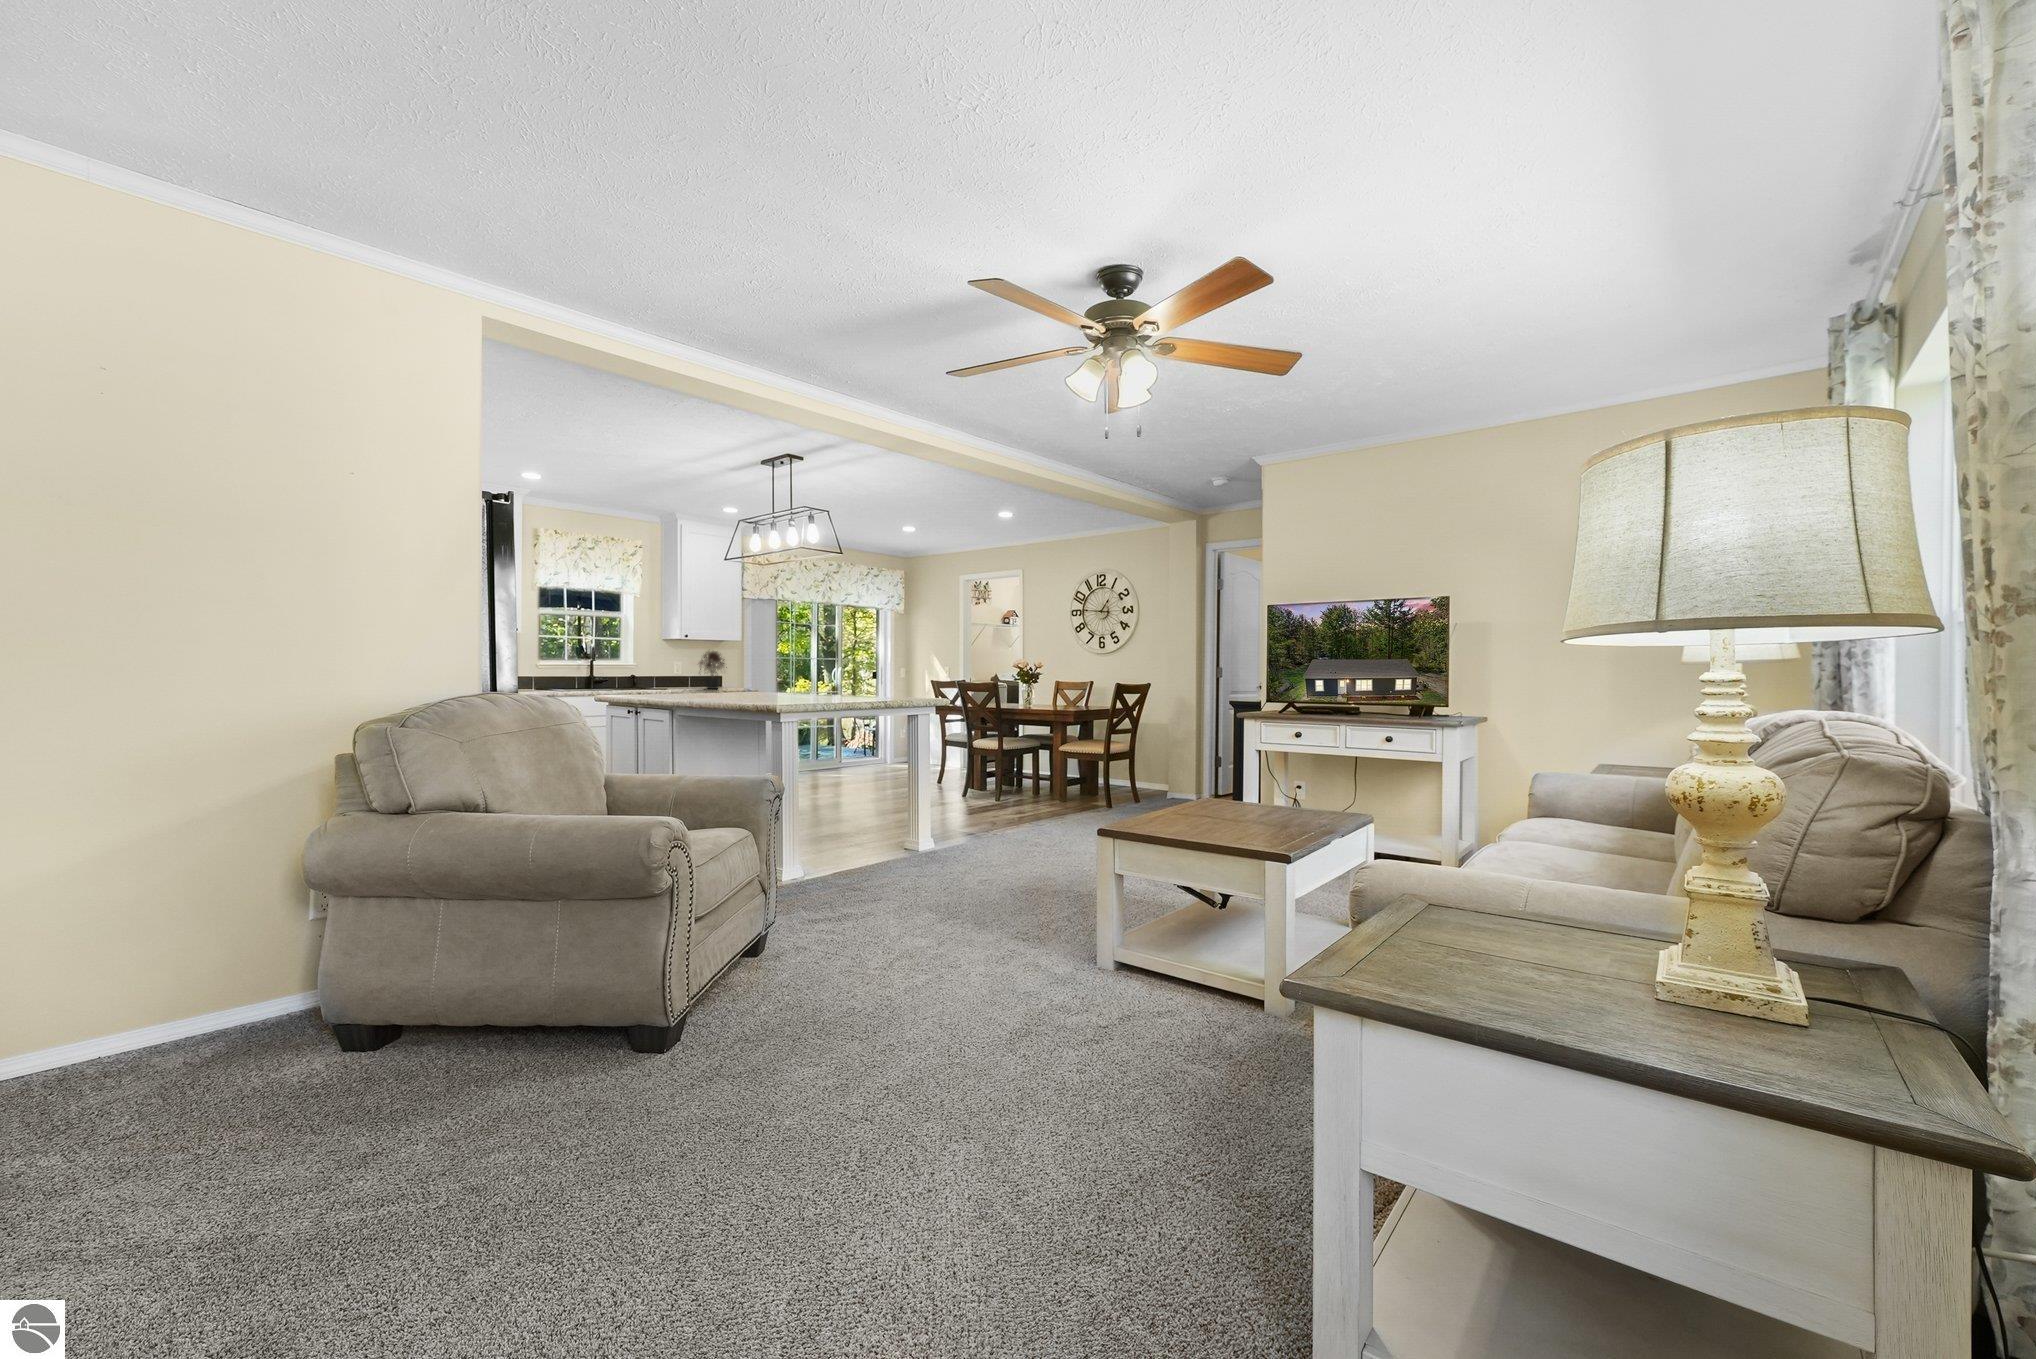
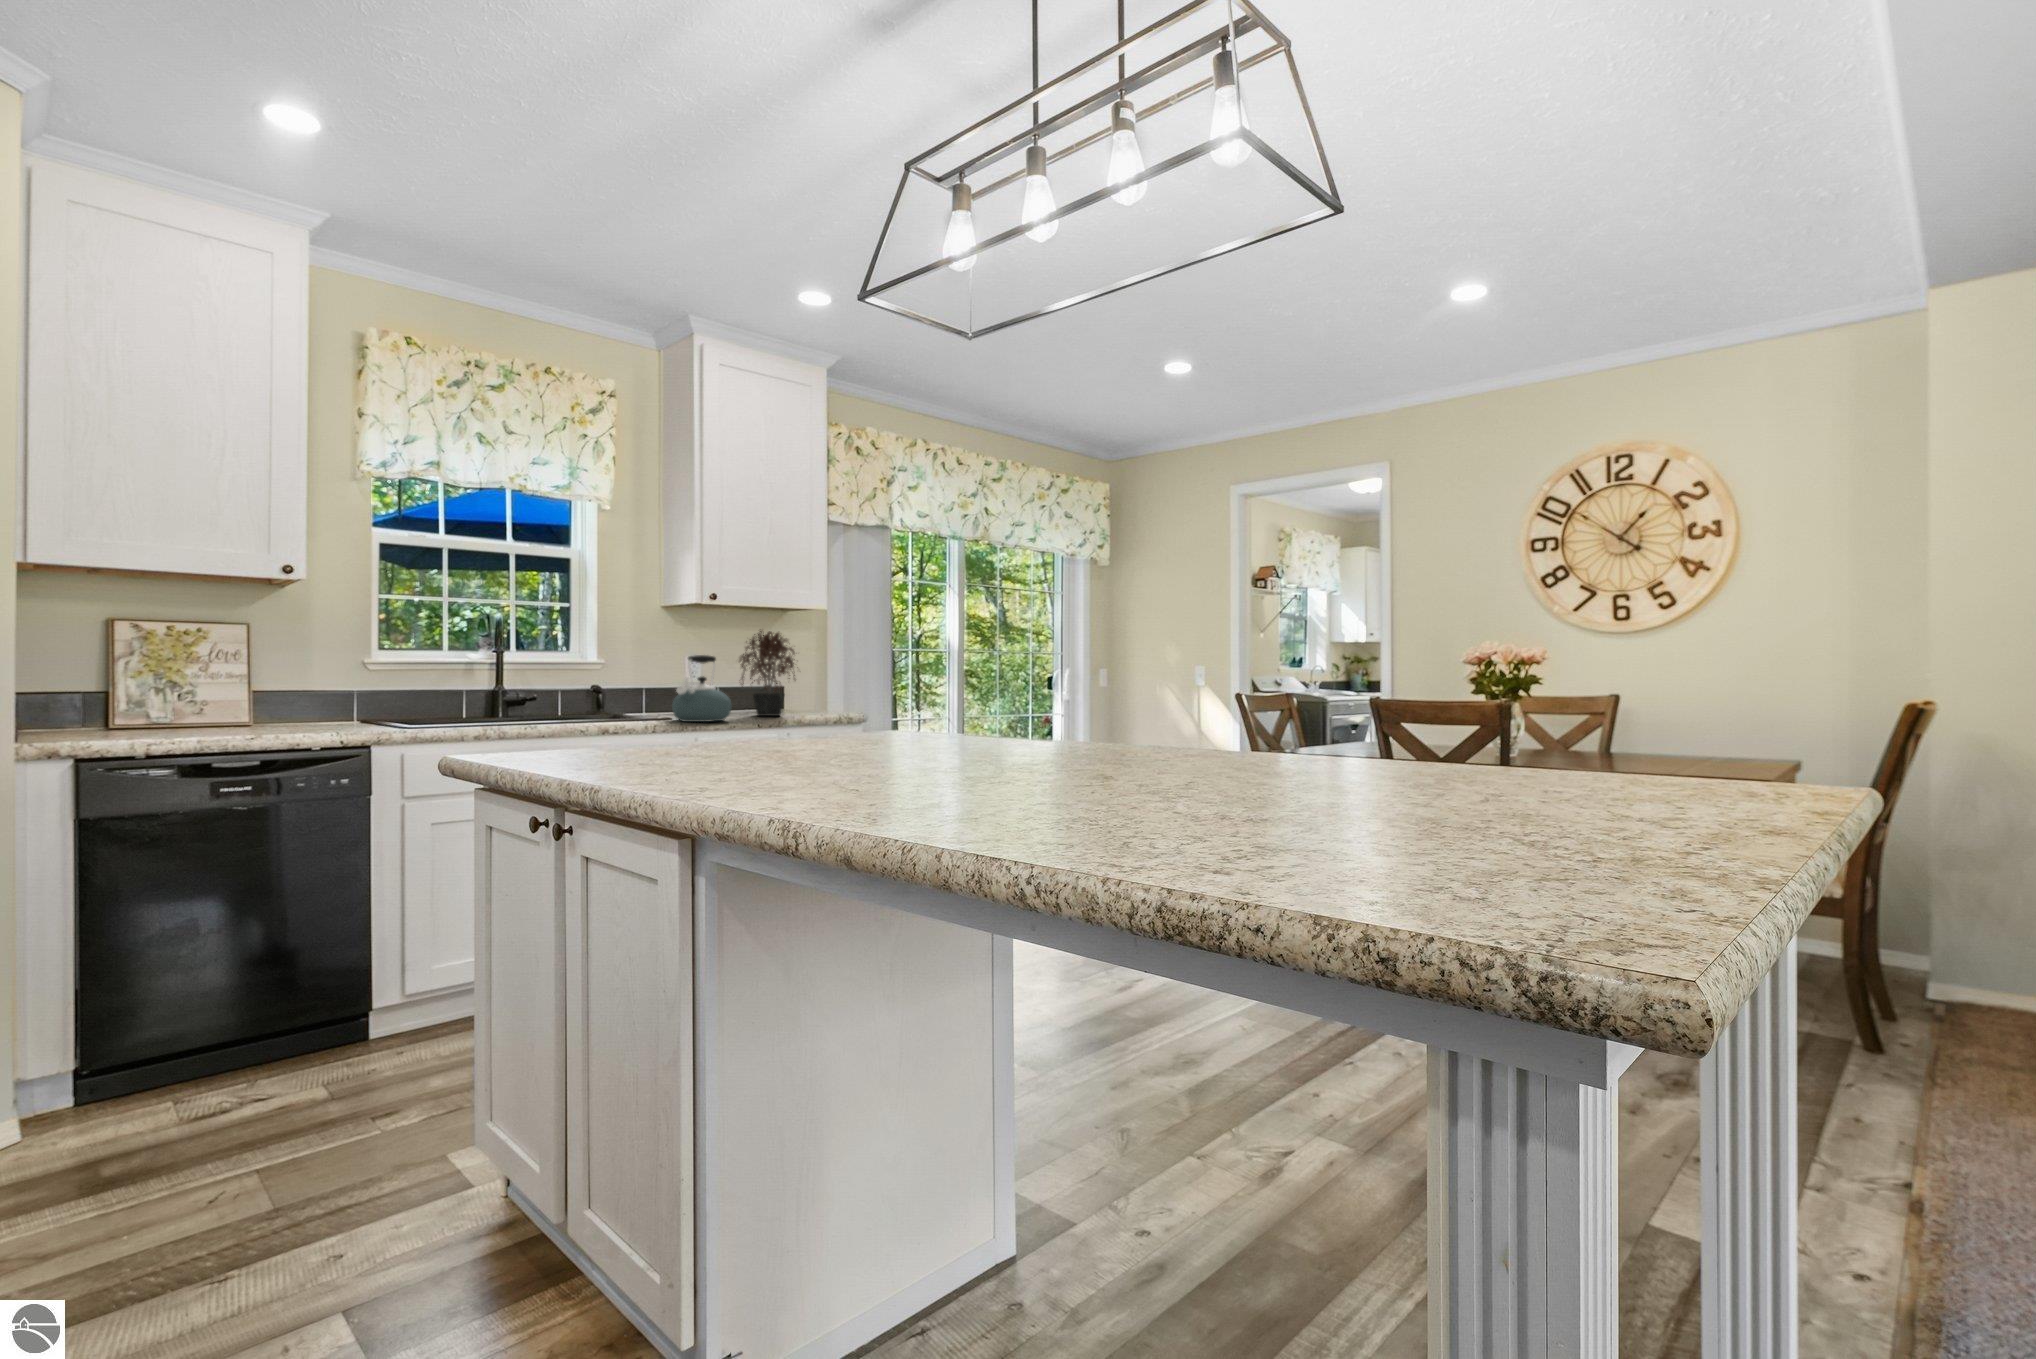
kettle: none [668,662,694,690] -> present [672,655,732,722]

